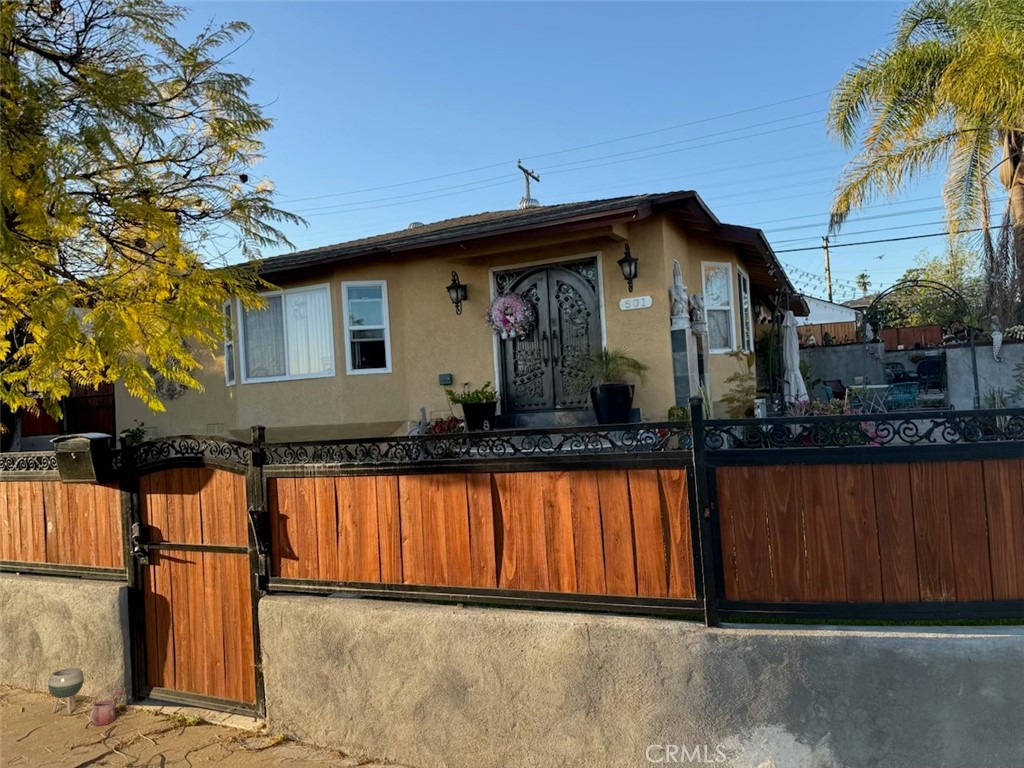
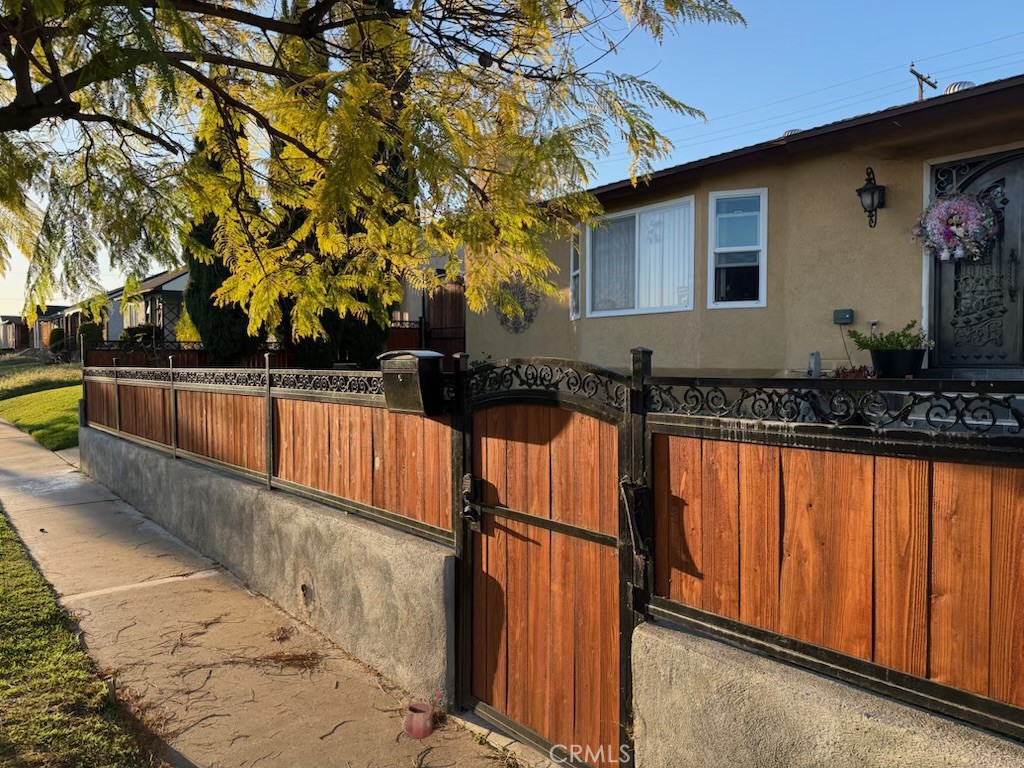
planter: present [48,668,84,714] -> none [362,644,401,705]

